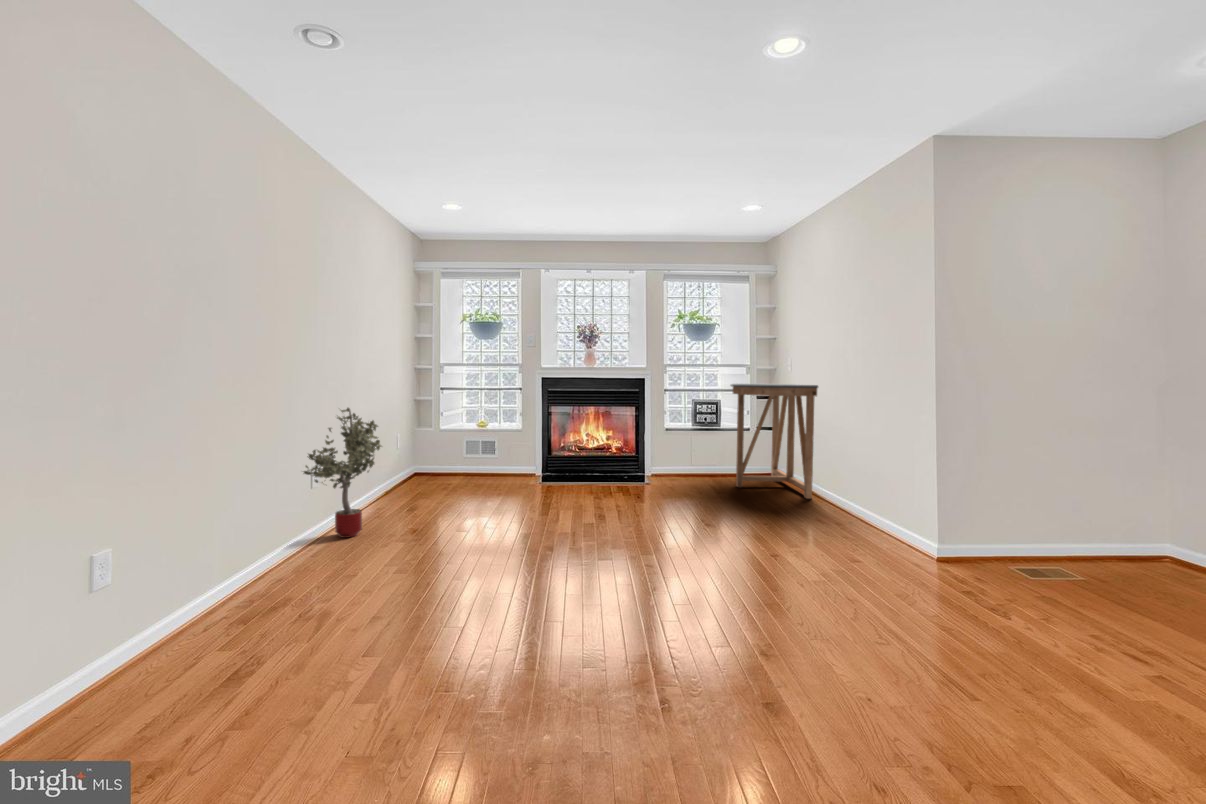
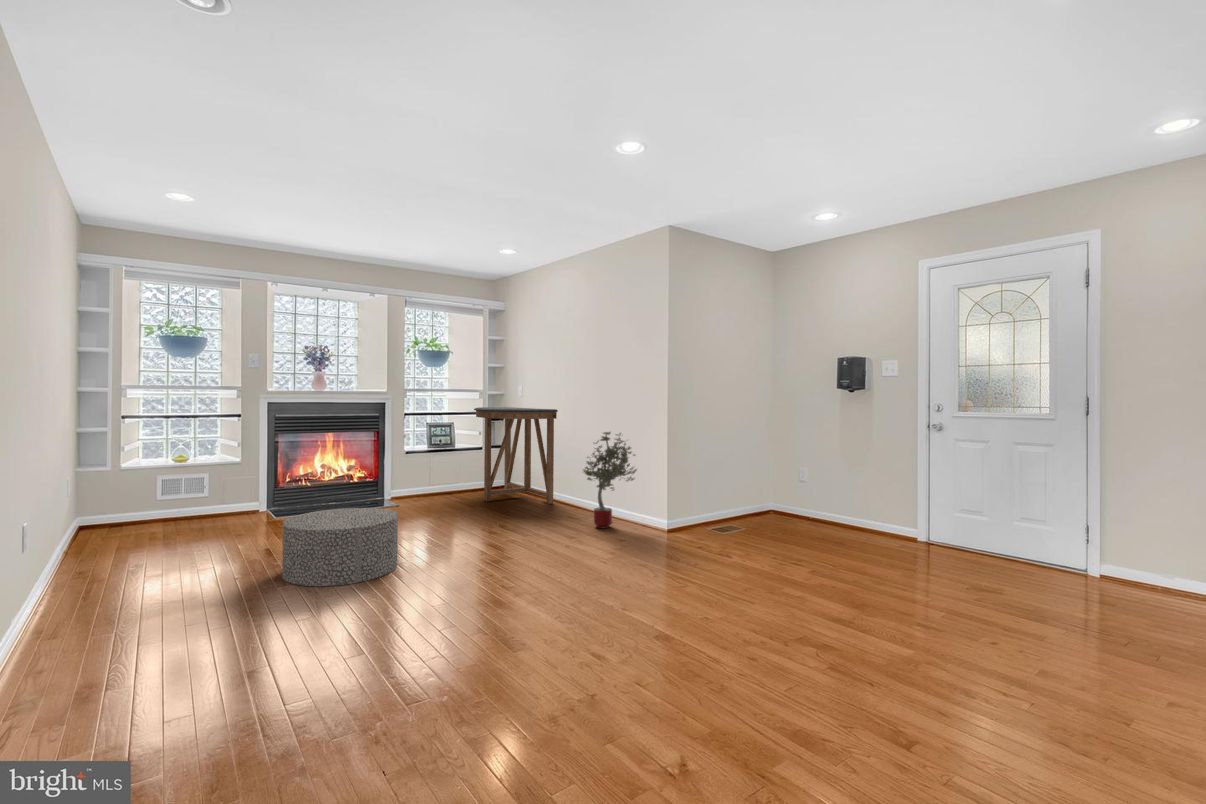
potted tree: present [304,408,382,538] -> present [583,432,637,528]
ottoman: none [472,476,577,550] -> present [282,508,398,586]

